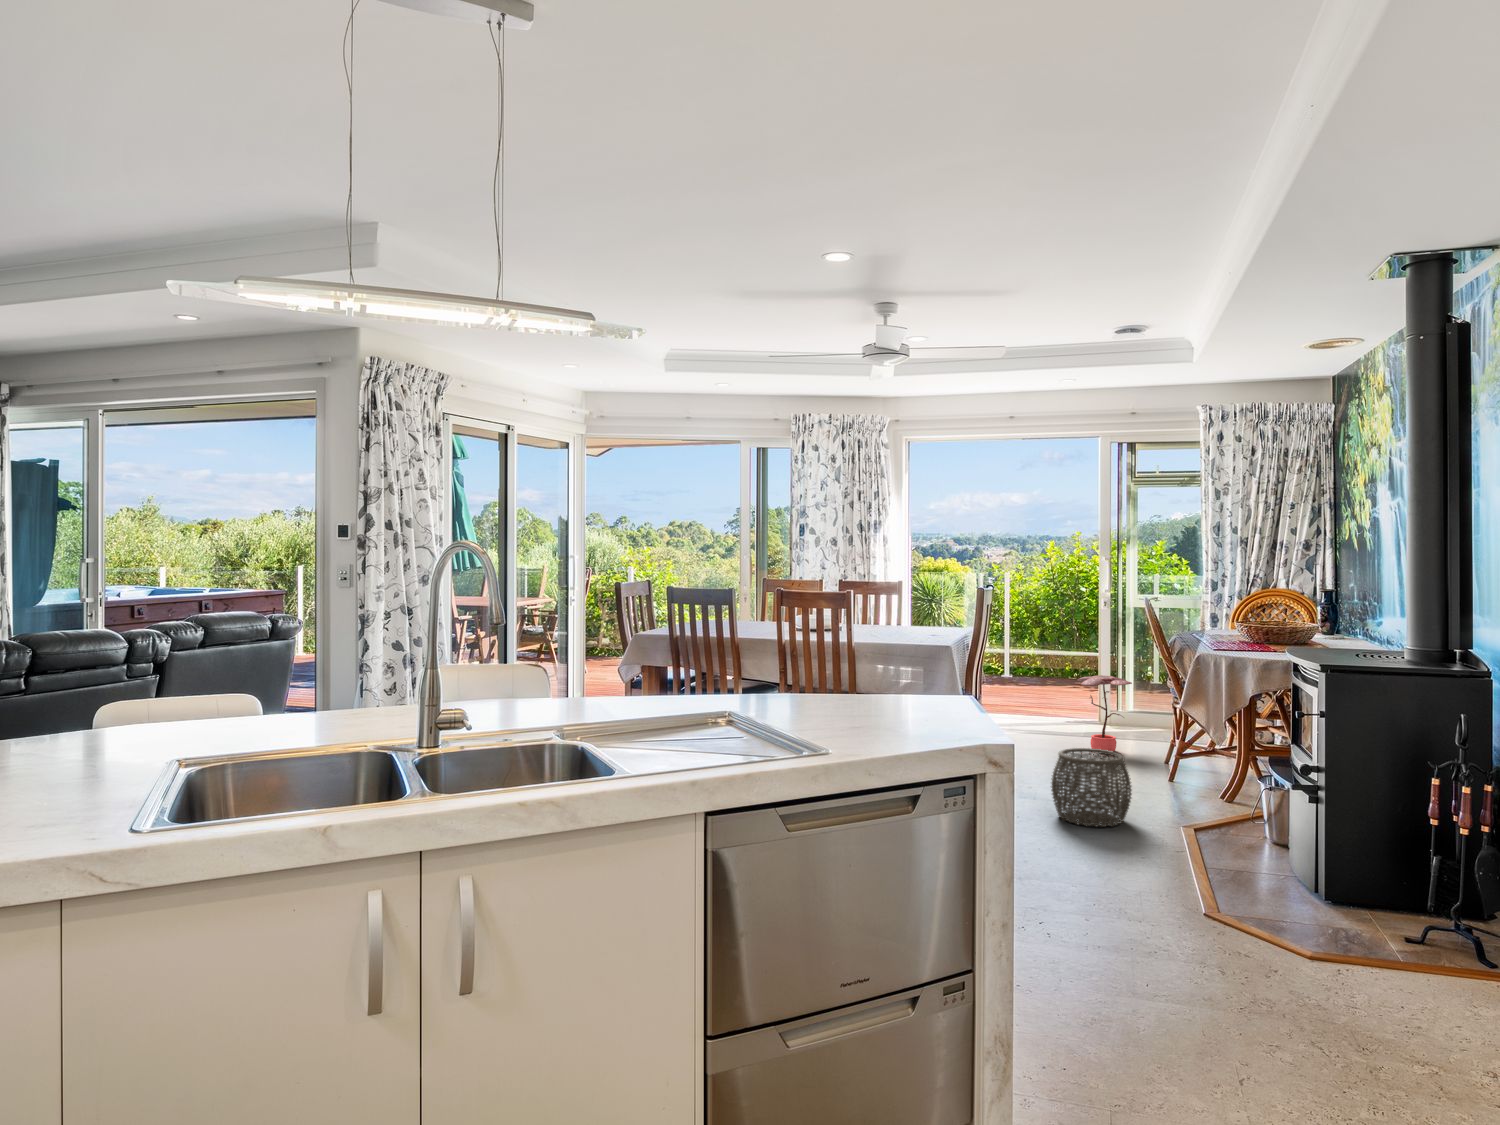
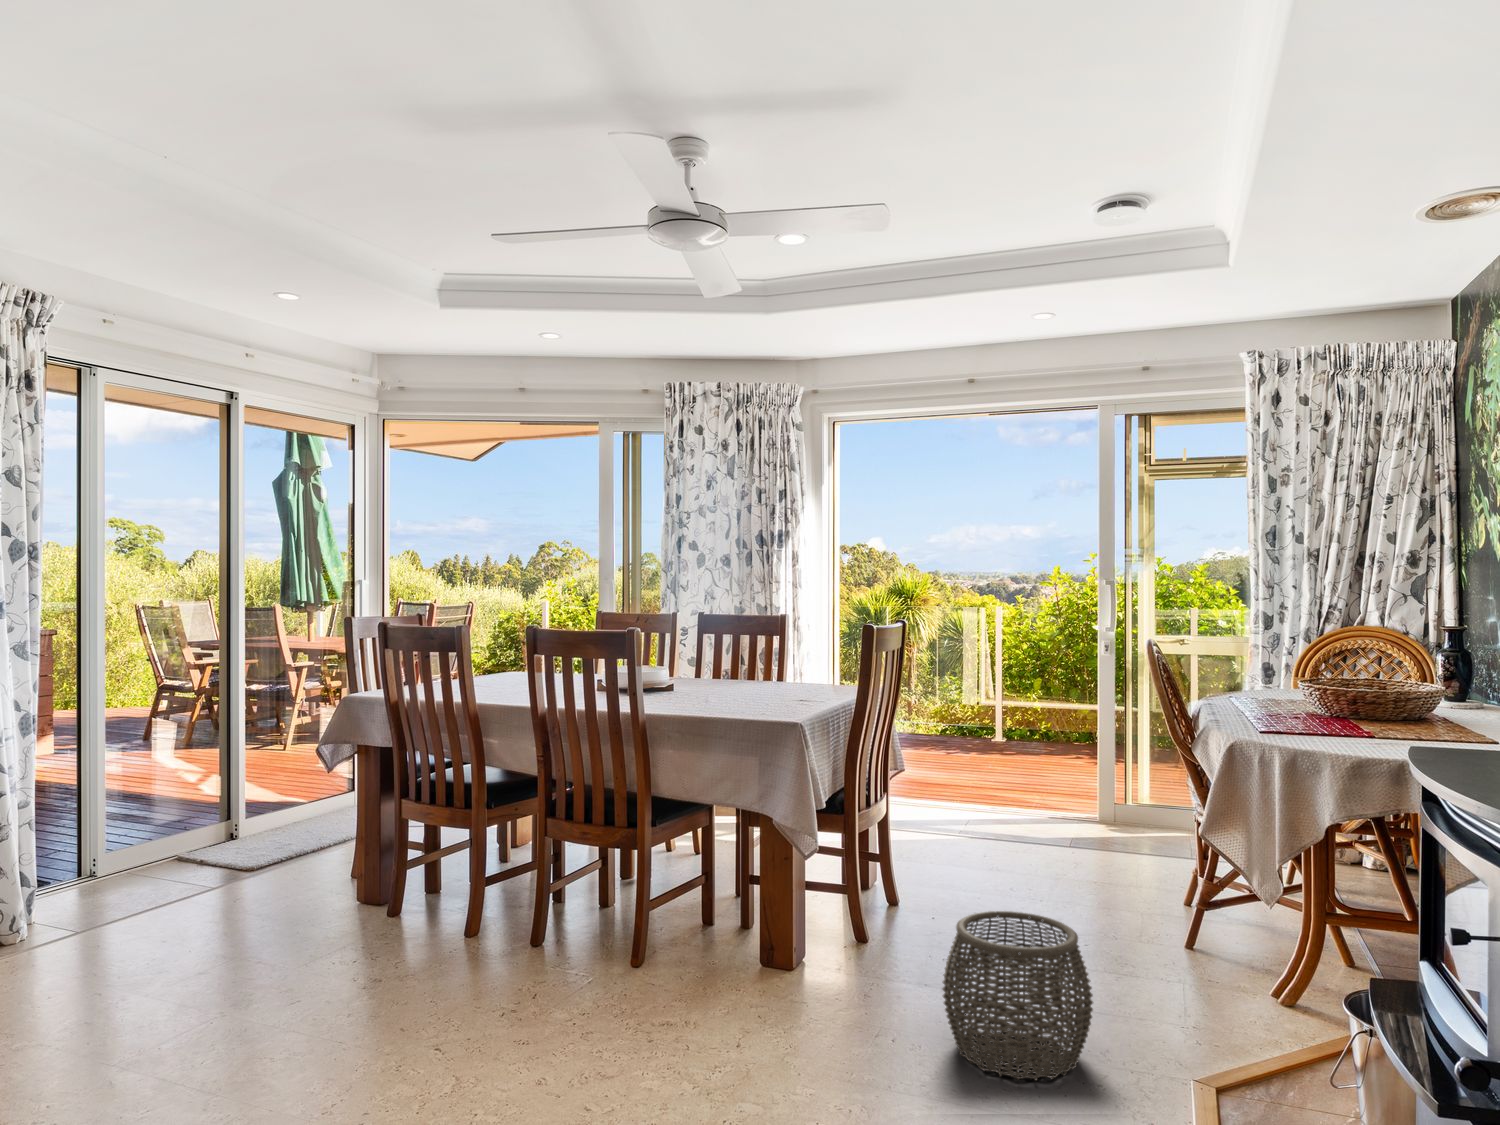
potted plant: present [1077,675,1132,751] -> none [1052,760,1135,882]

